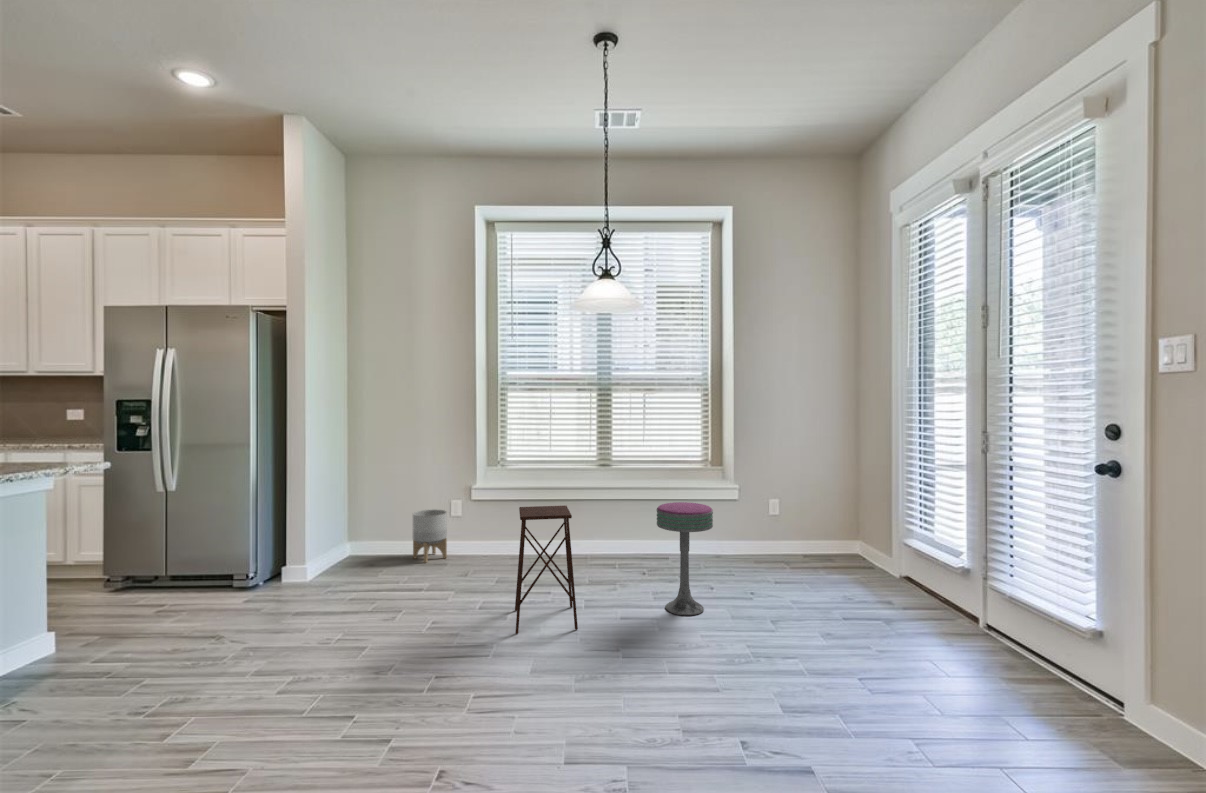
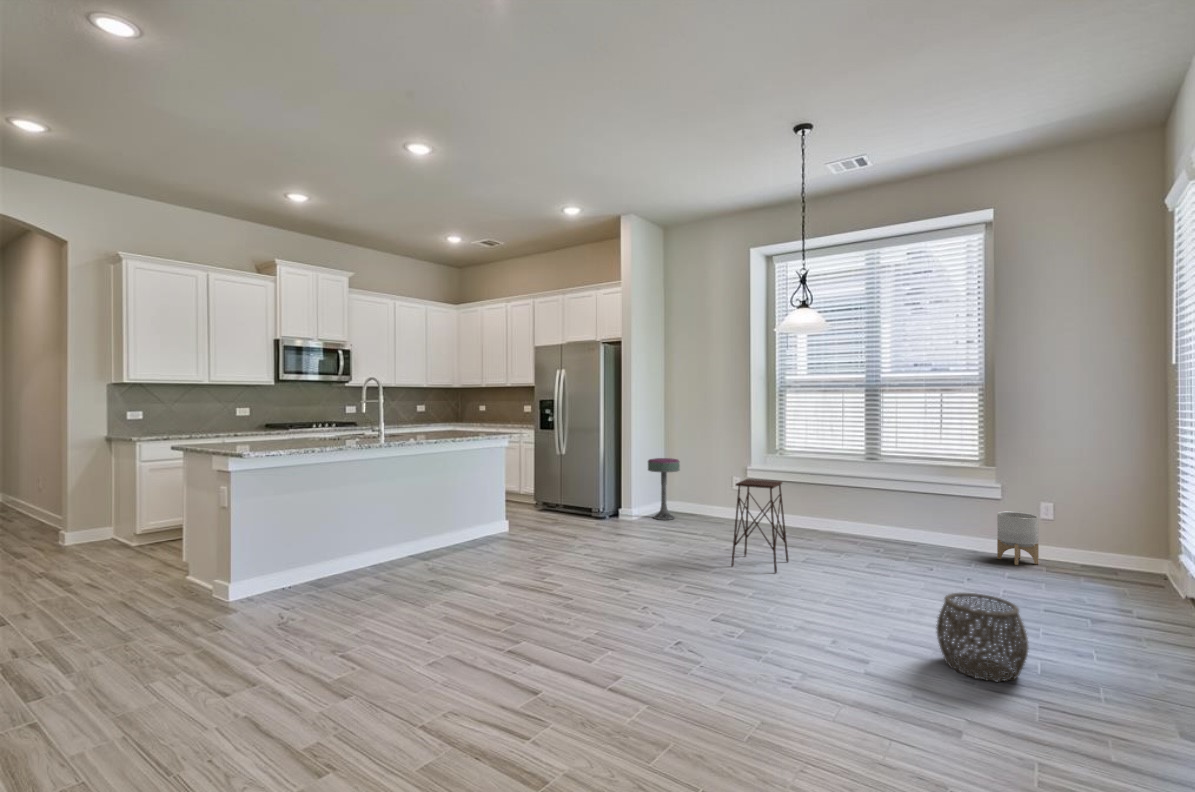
bar stool: present [657,502,713,615] -> present [648,458,680,520]
planter: present [413,509,447,563] -> present [997,512,1039,565]
woven basket: none [861,625,965,738] -> present [936,593,1029,682]

